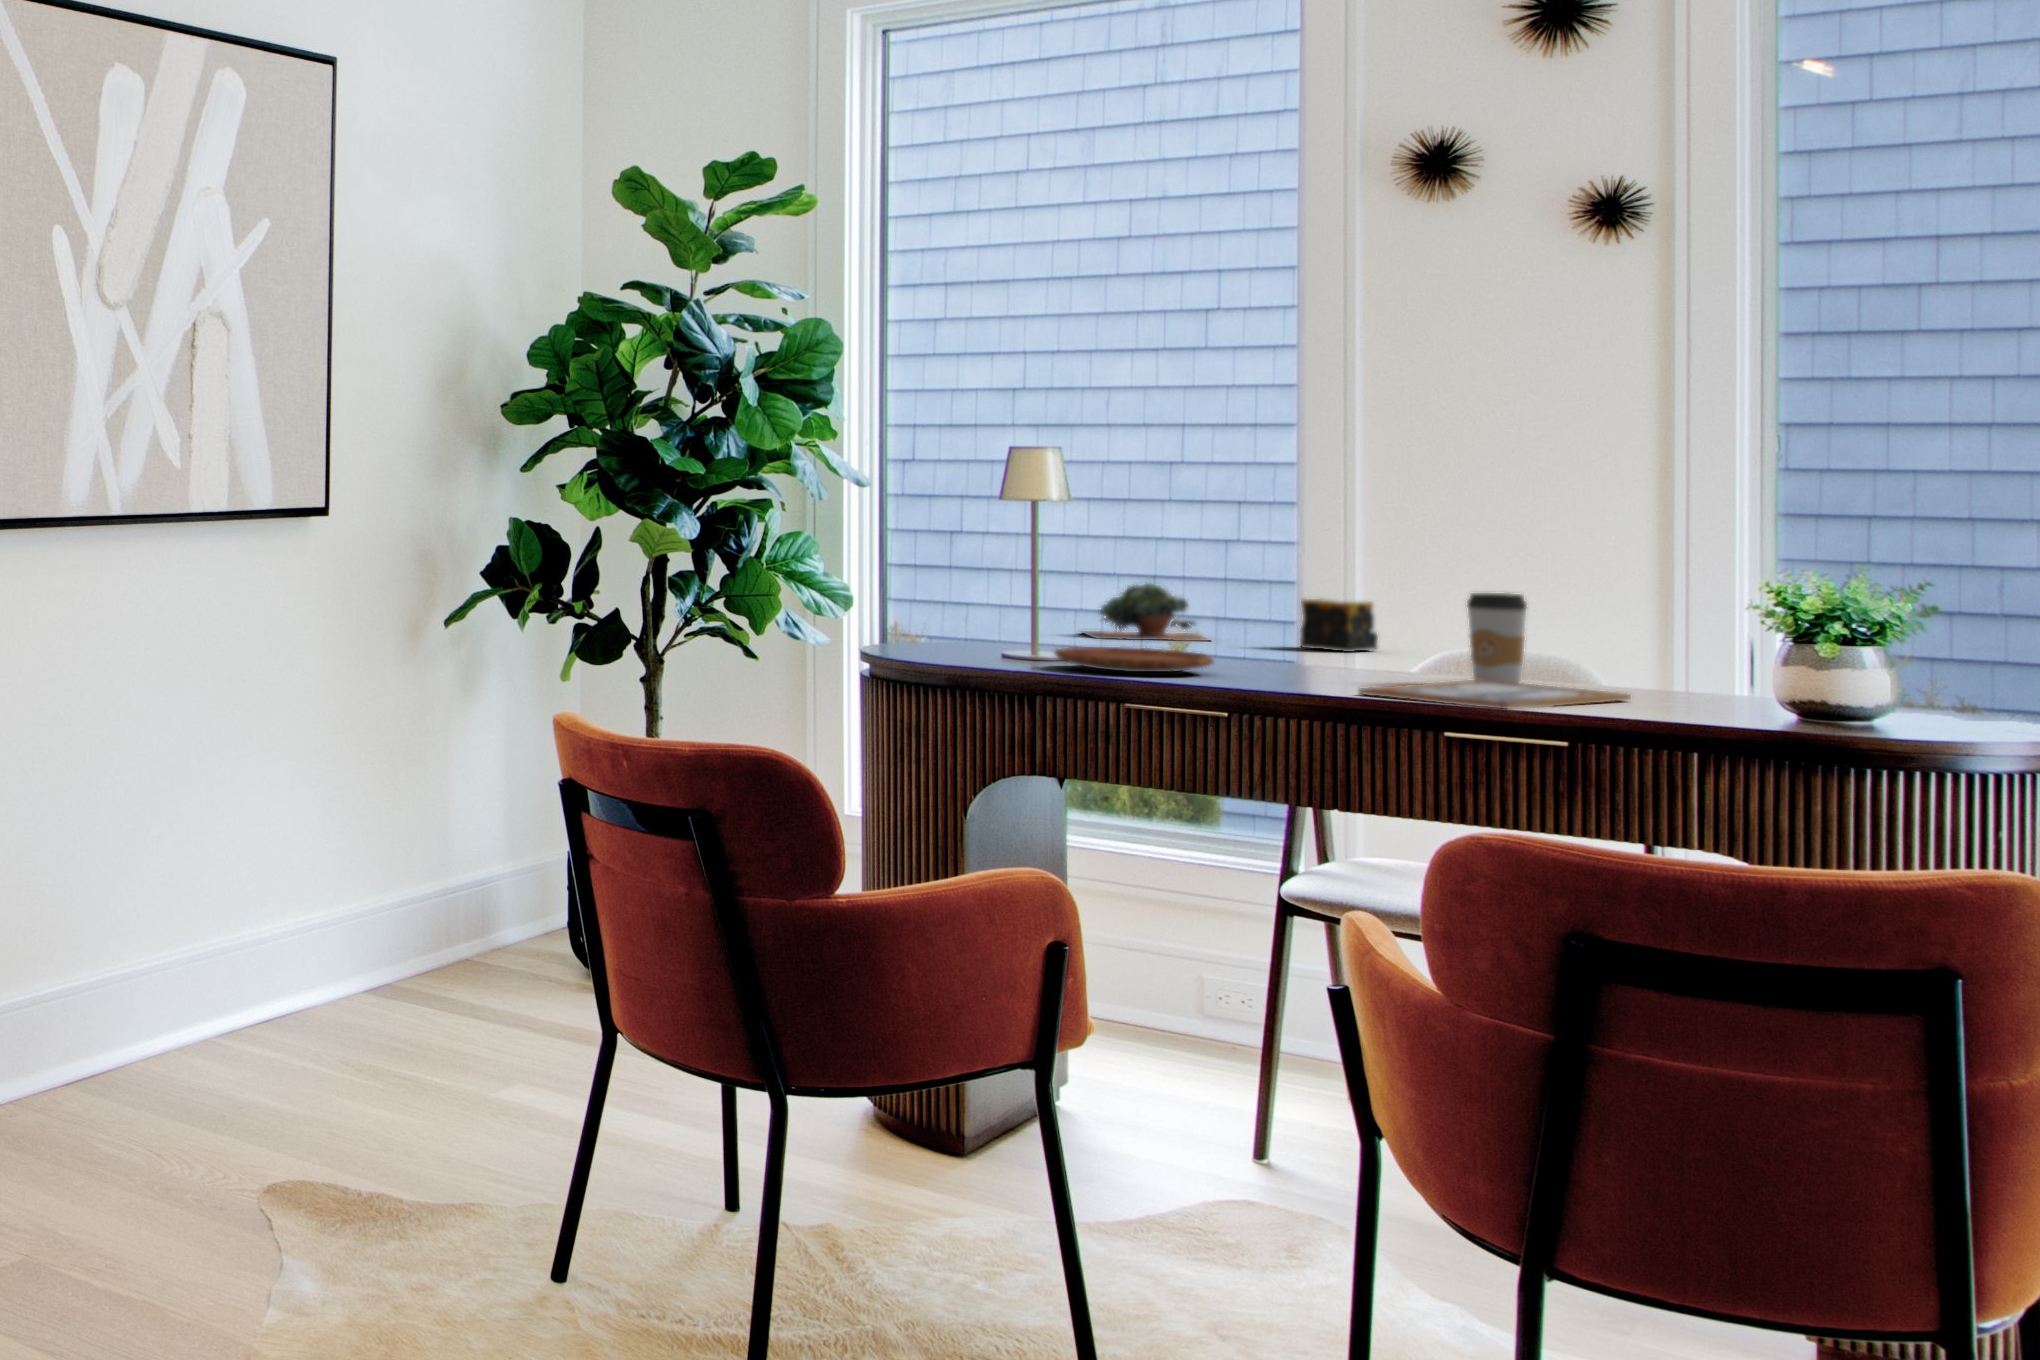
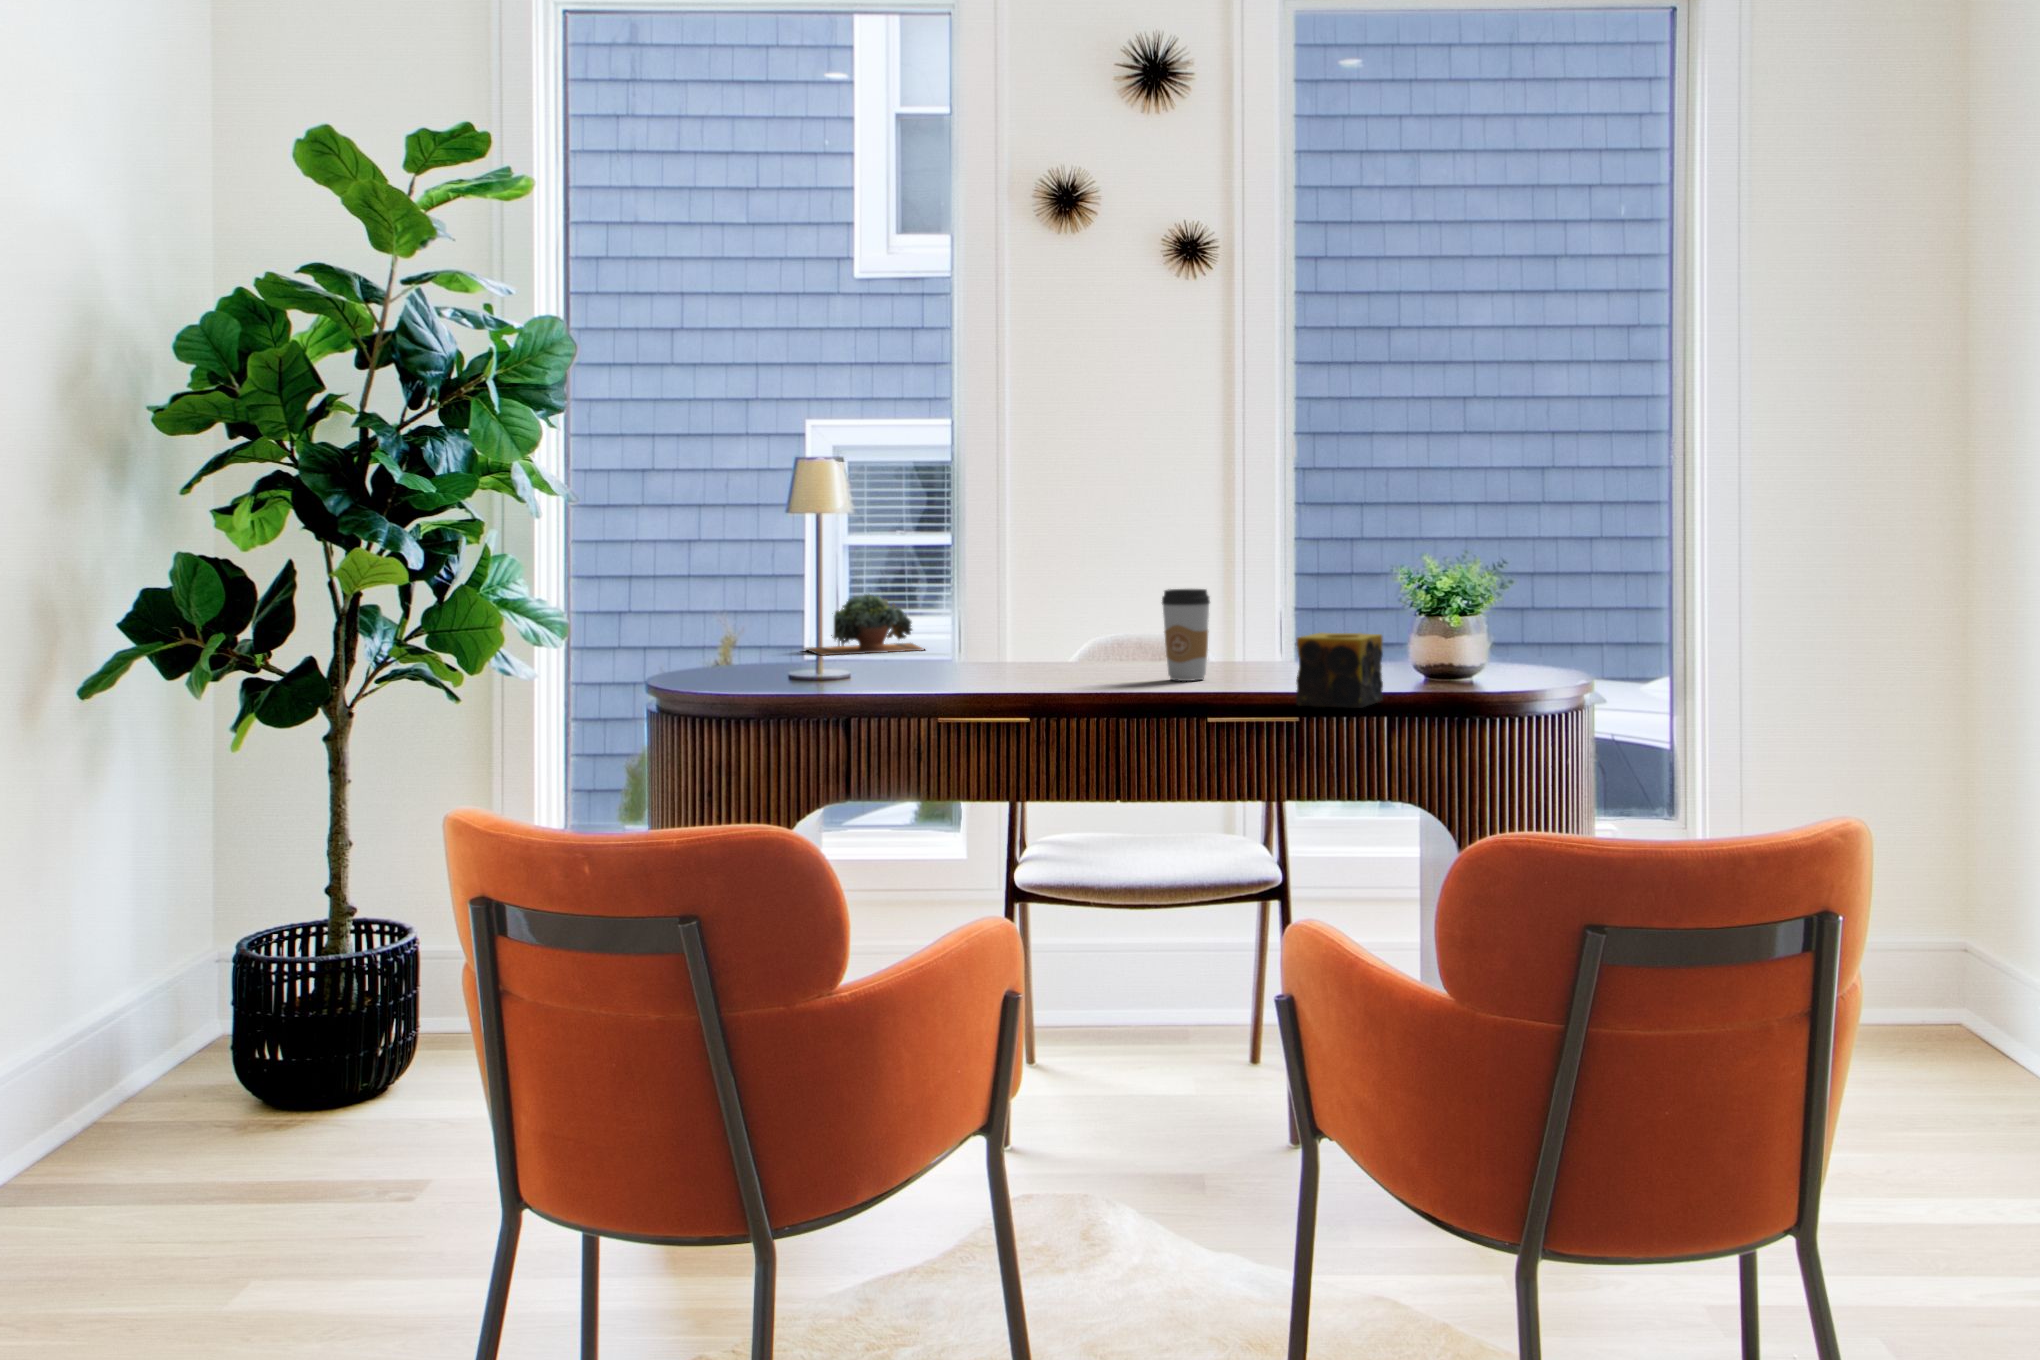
candle: present [1300,598,1378,652] -> present [1296,633,1383,708]
tray: present [1055,647,1213,672] -> none [792,666,947,694]
picture frame: present [1359,679,1630,709] -> none [1083,676,1300,708]

